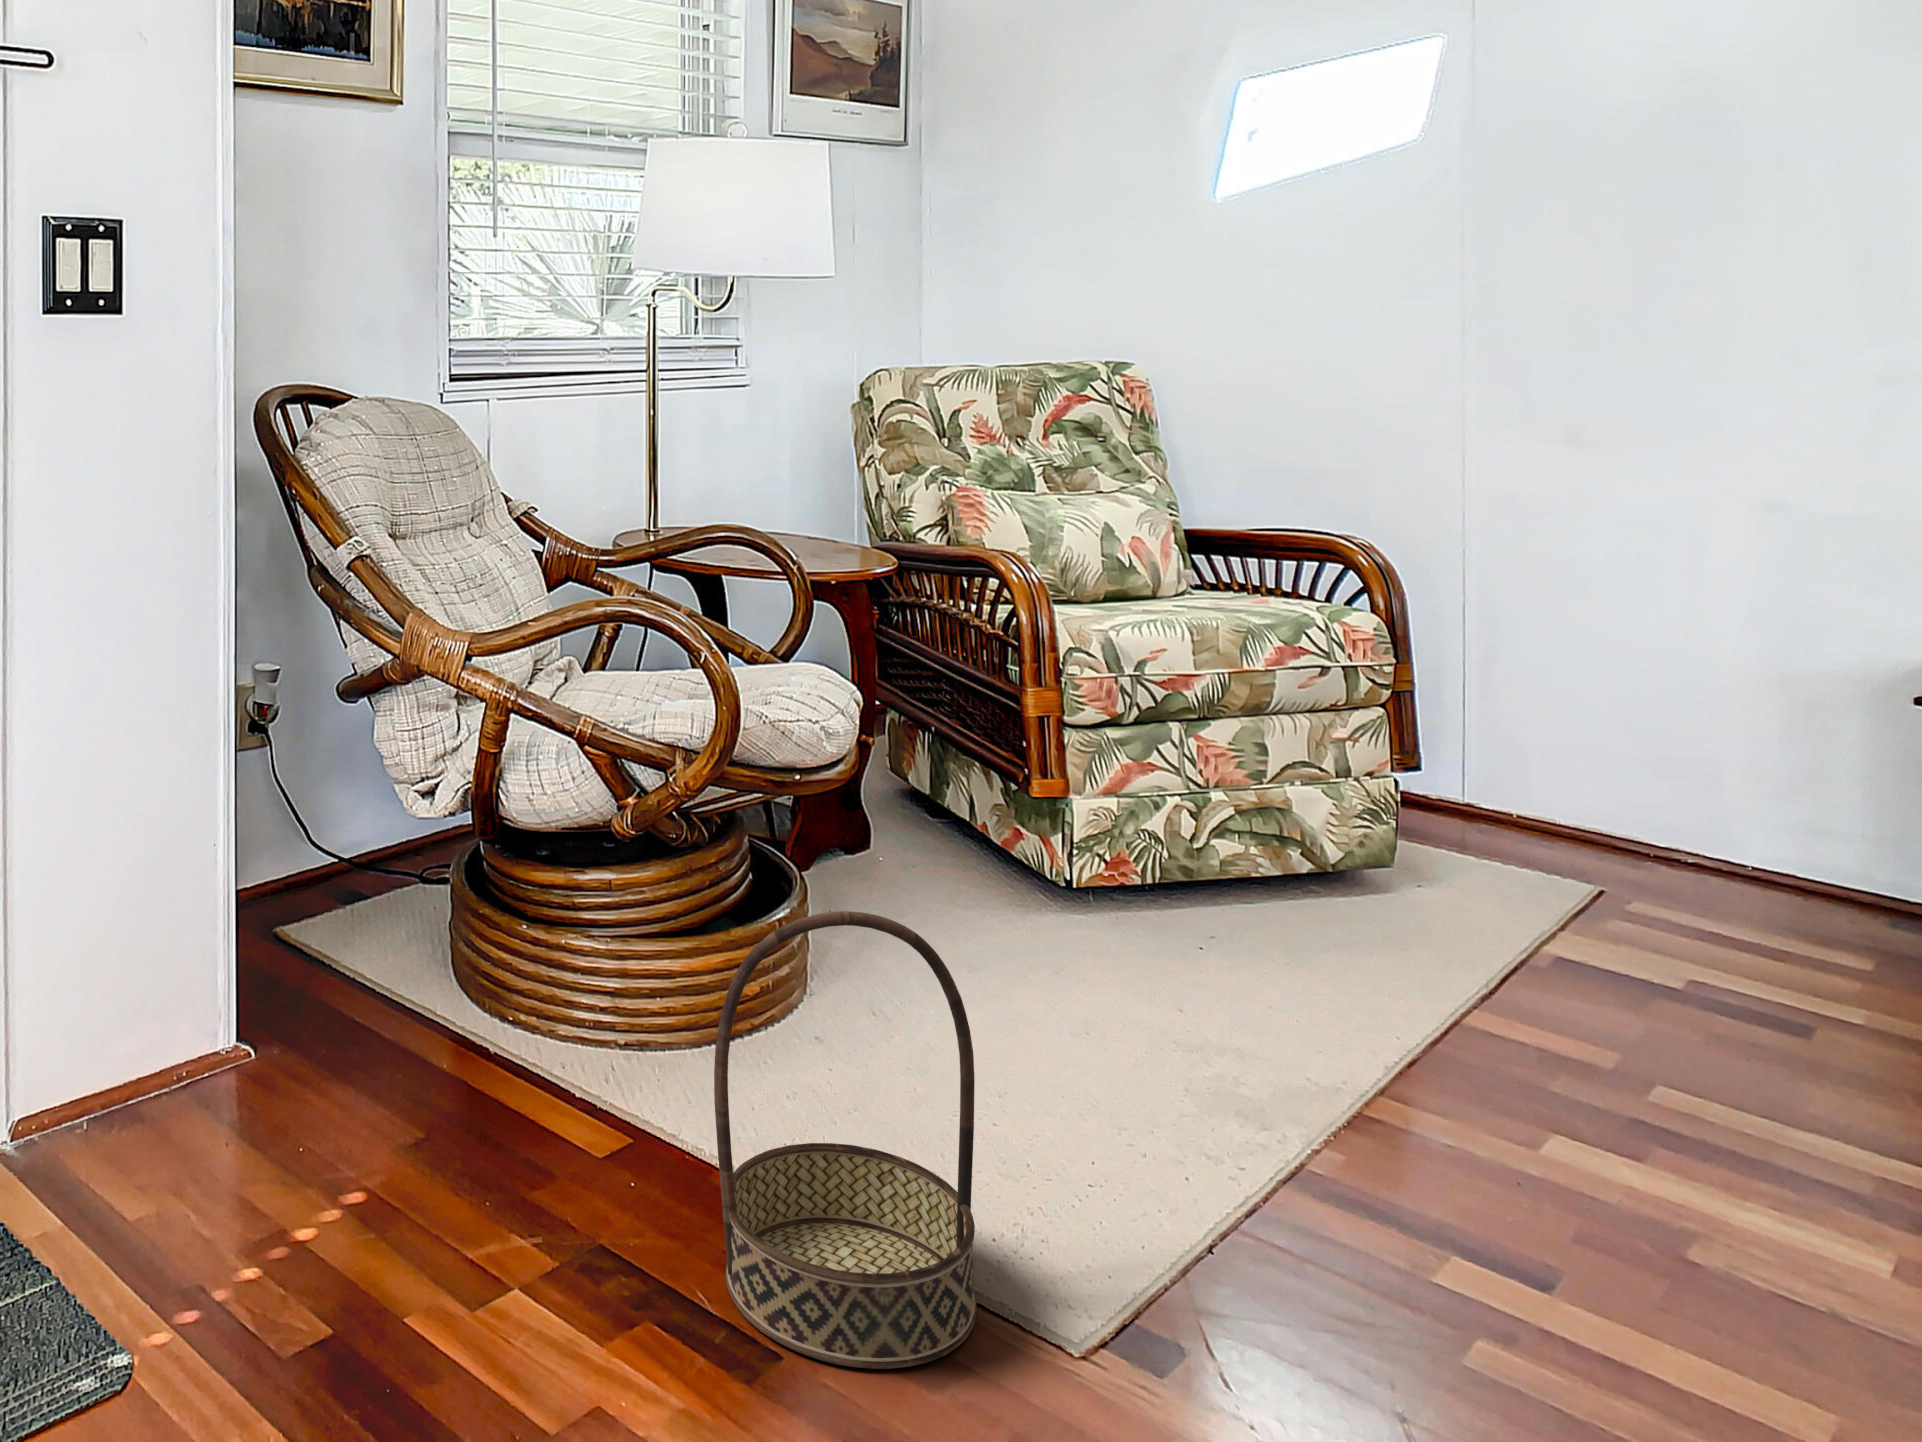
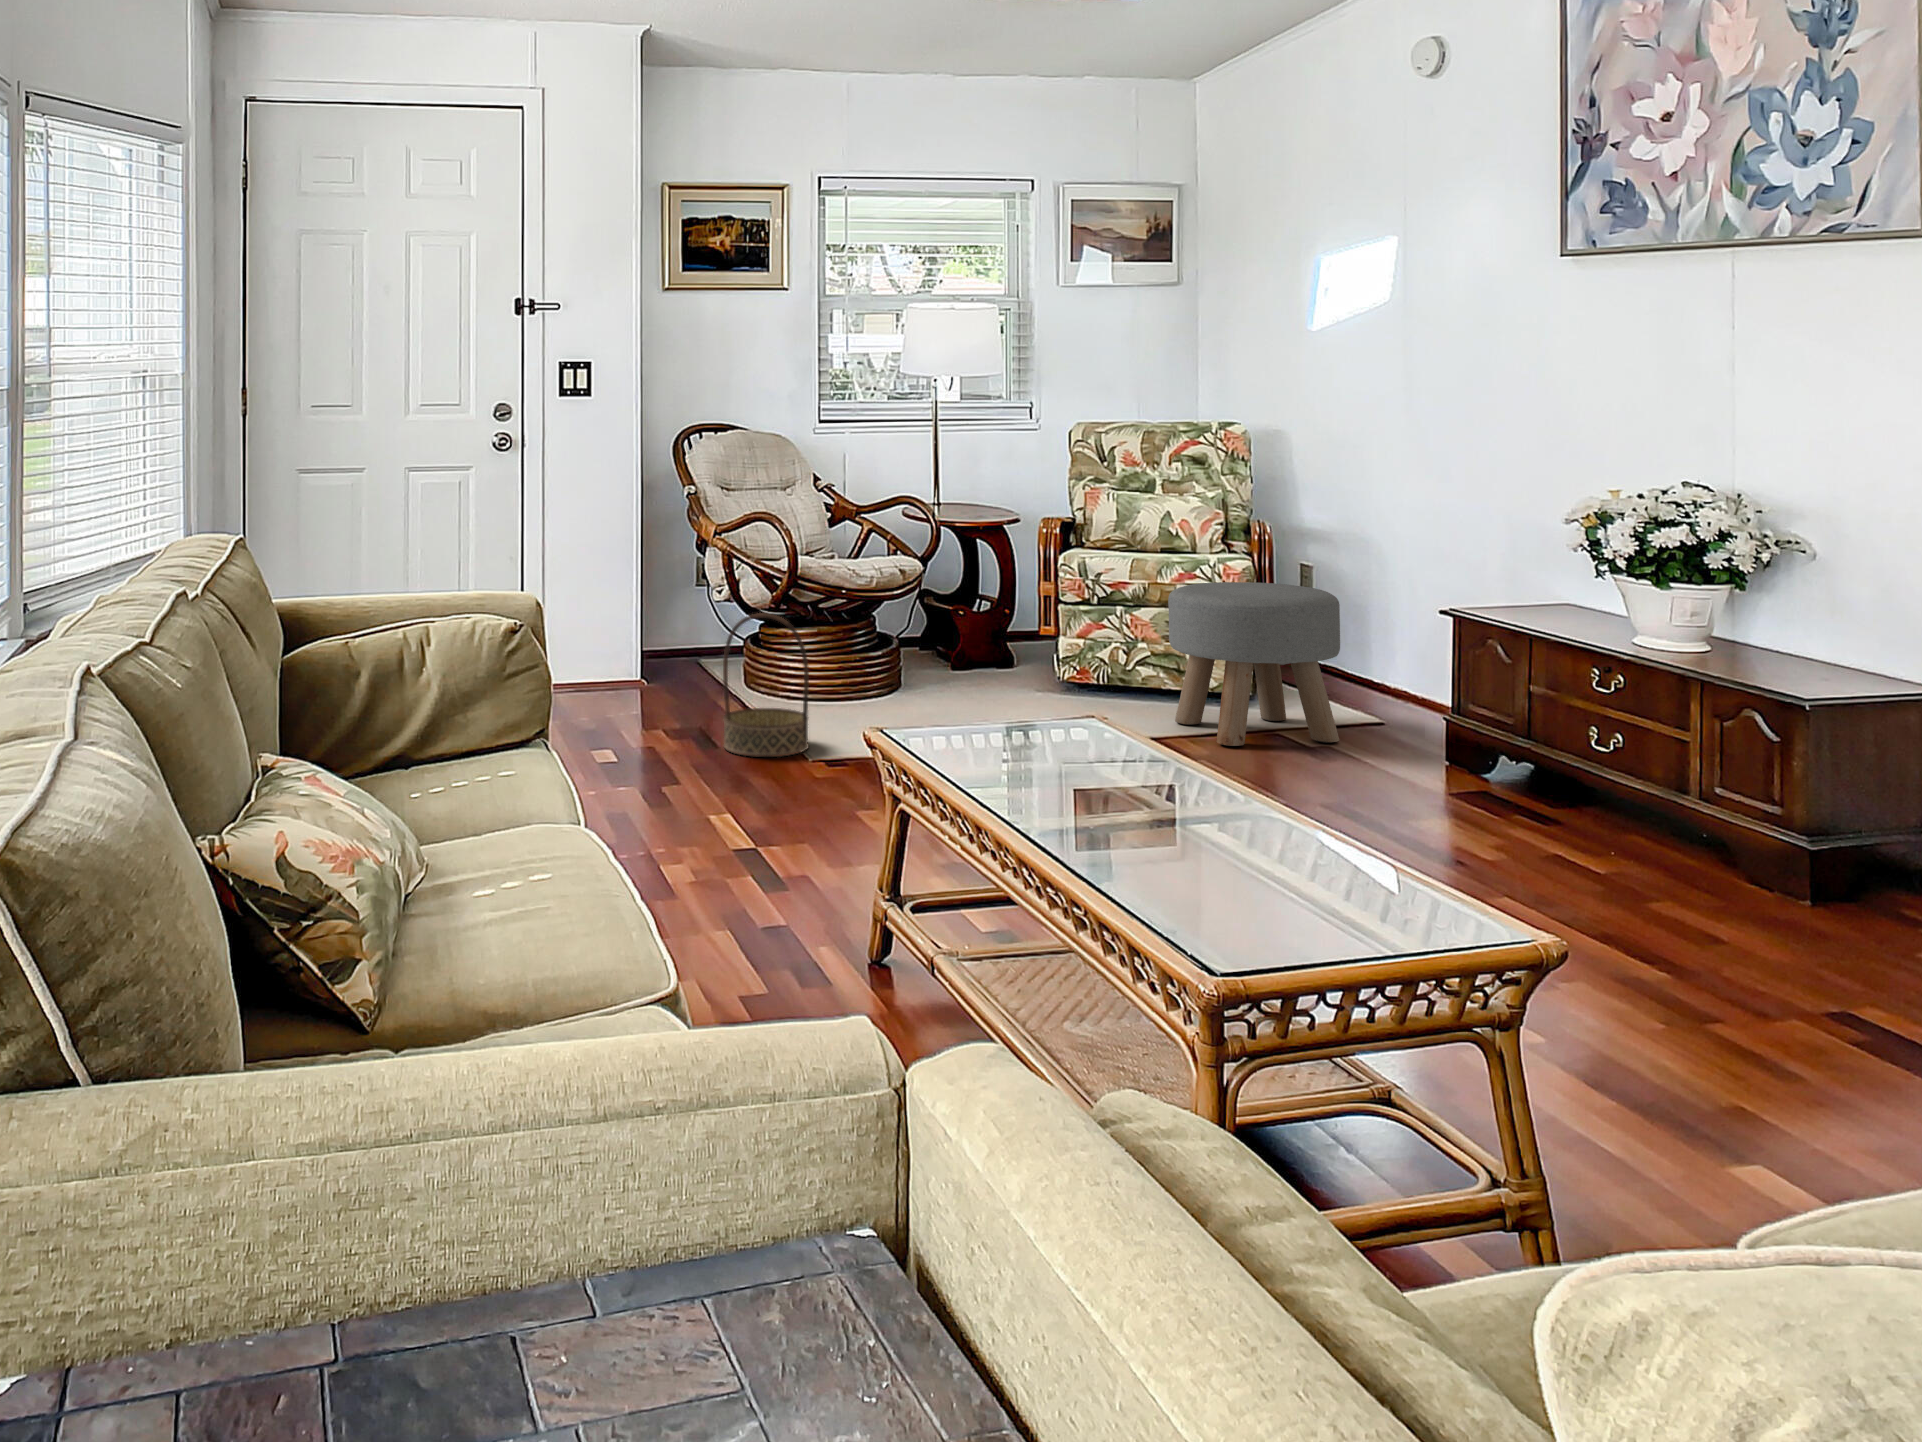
ottoman: none [1362,665,1759,1038] -> present [1168,582,1340,746]

